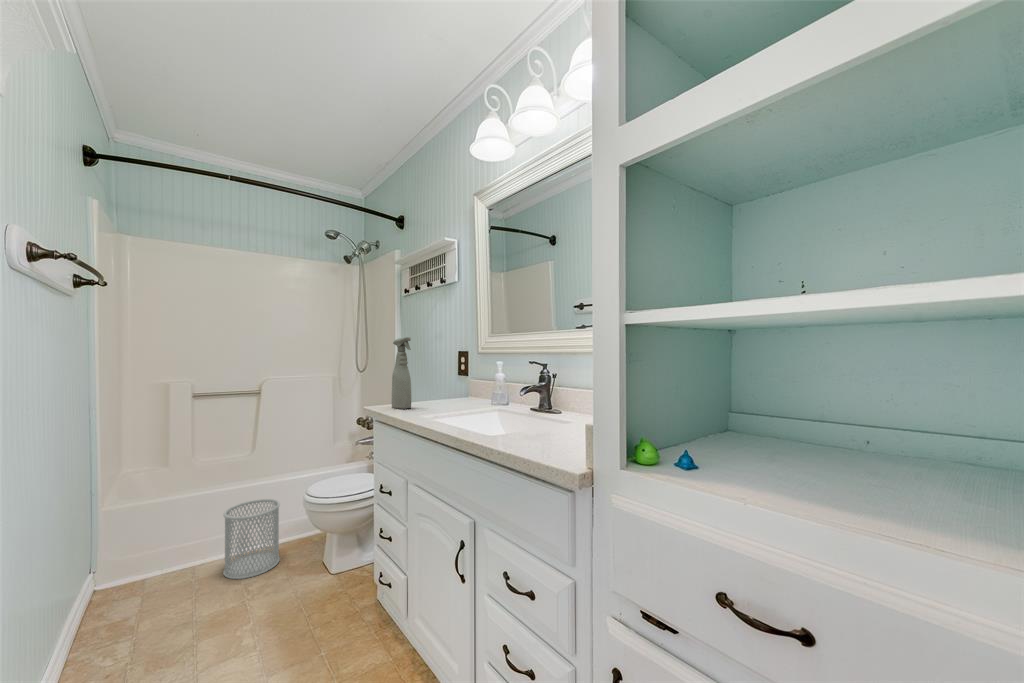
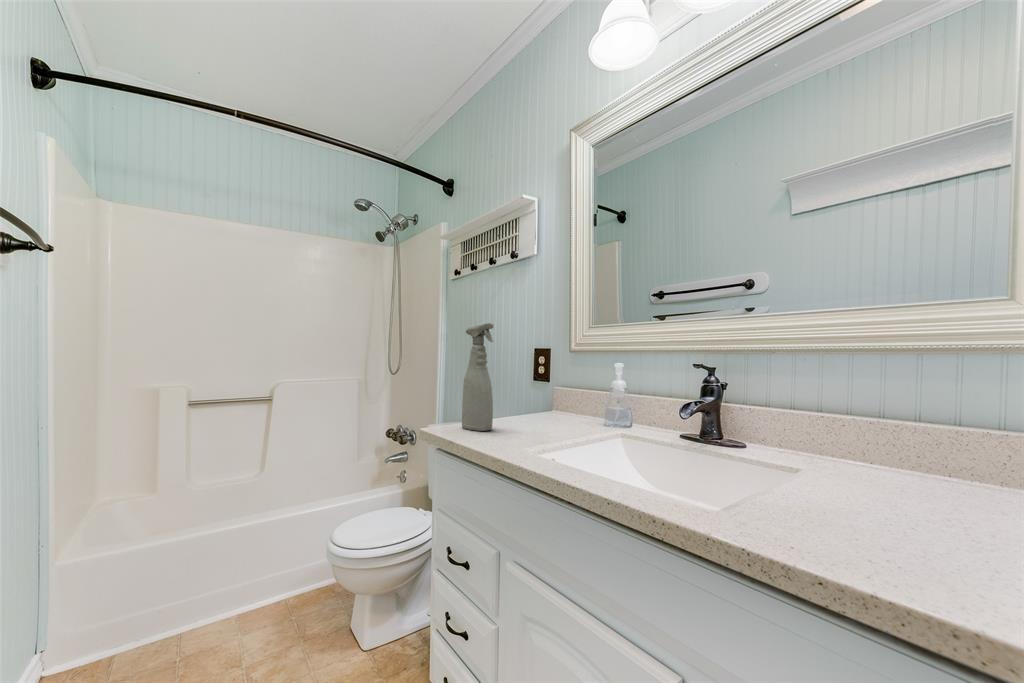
wastebasket: present [223,499,280,579] -> none [215,538,292,653]

